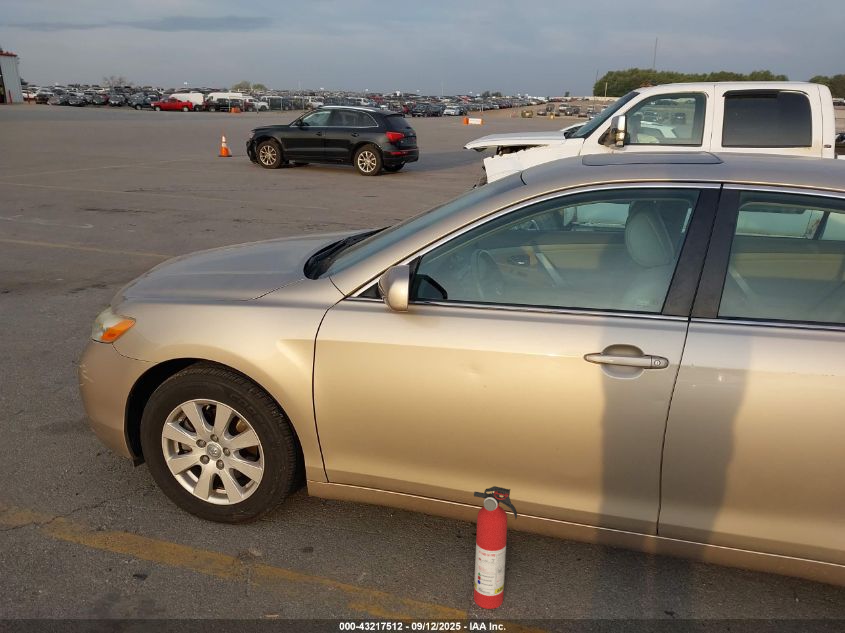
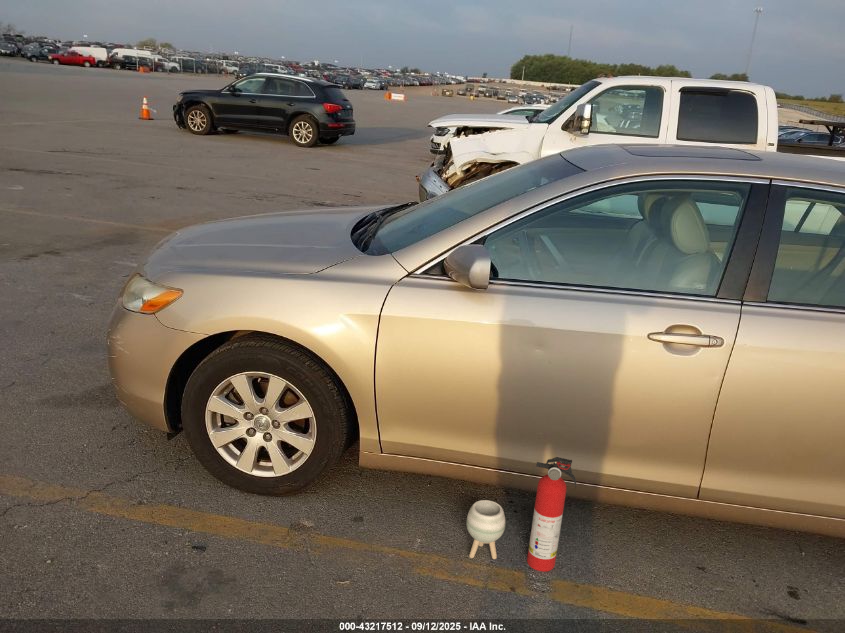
planter: none [408,531,449,594] -> present [467,500,505,559]

